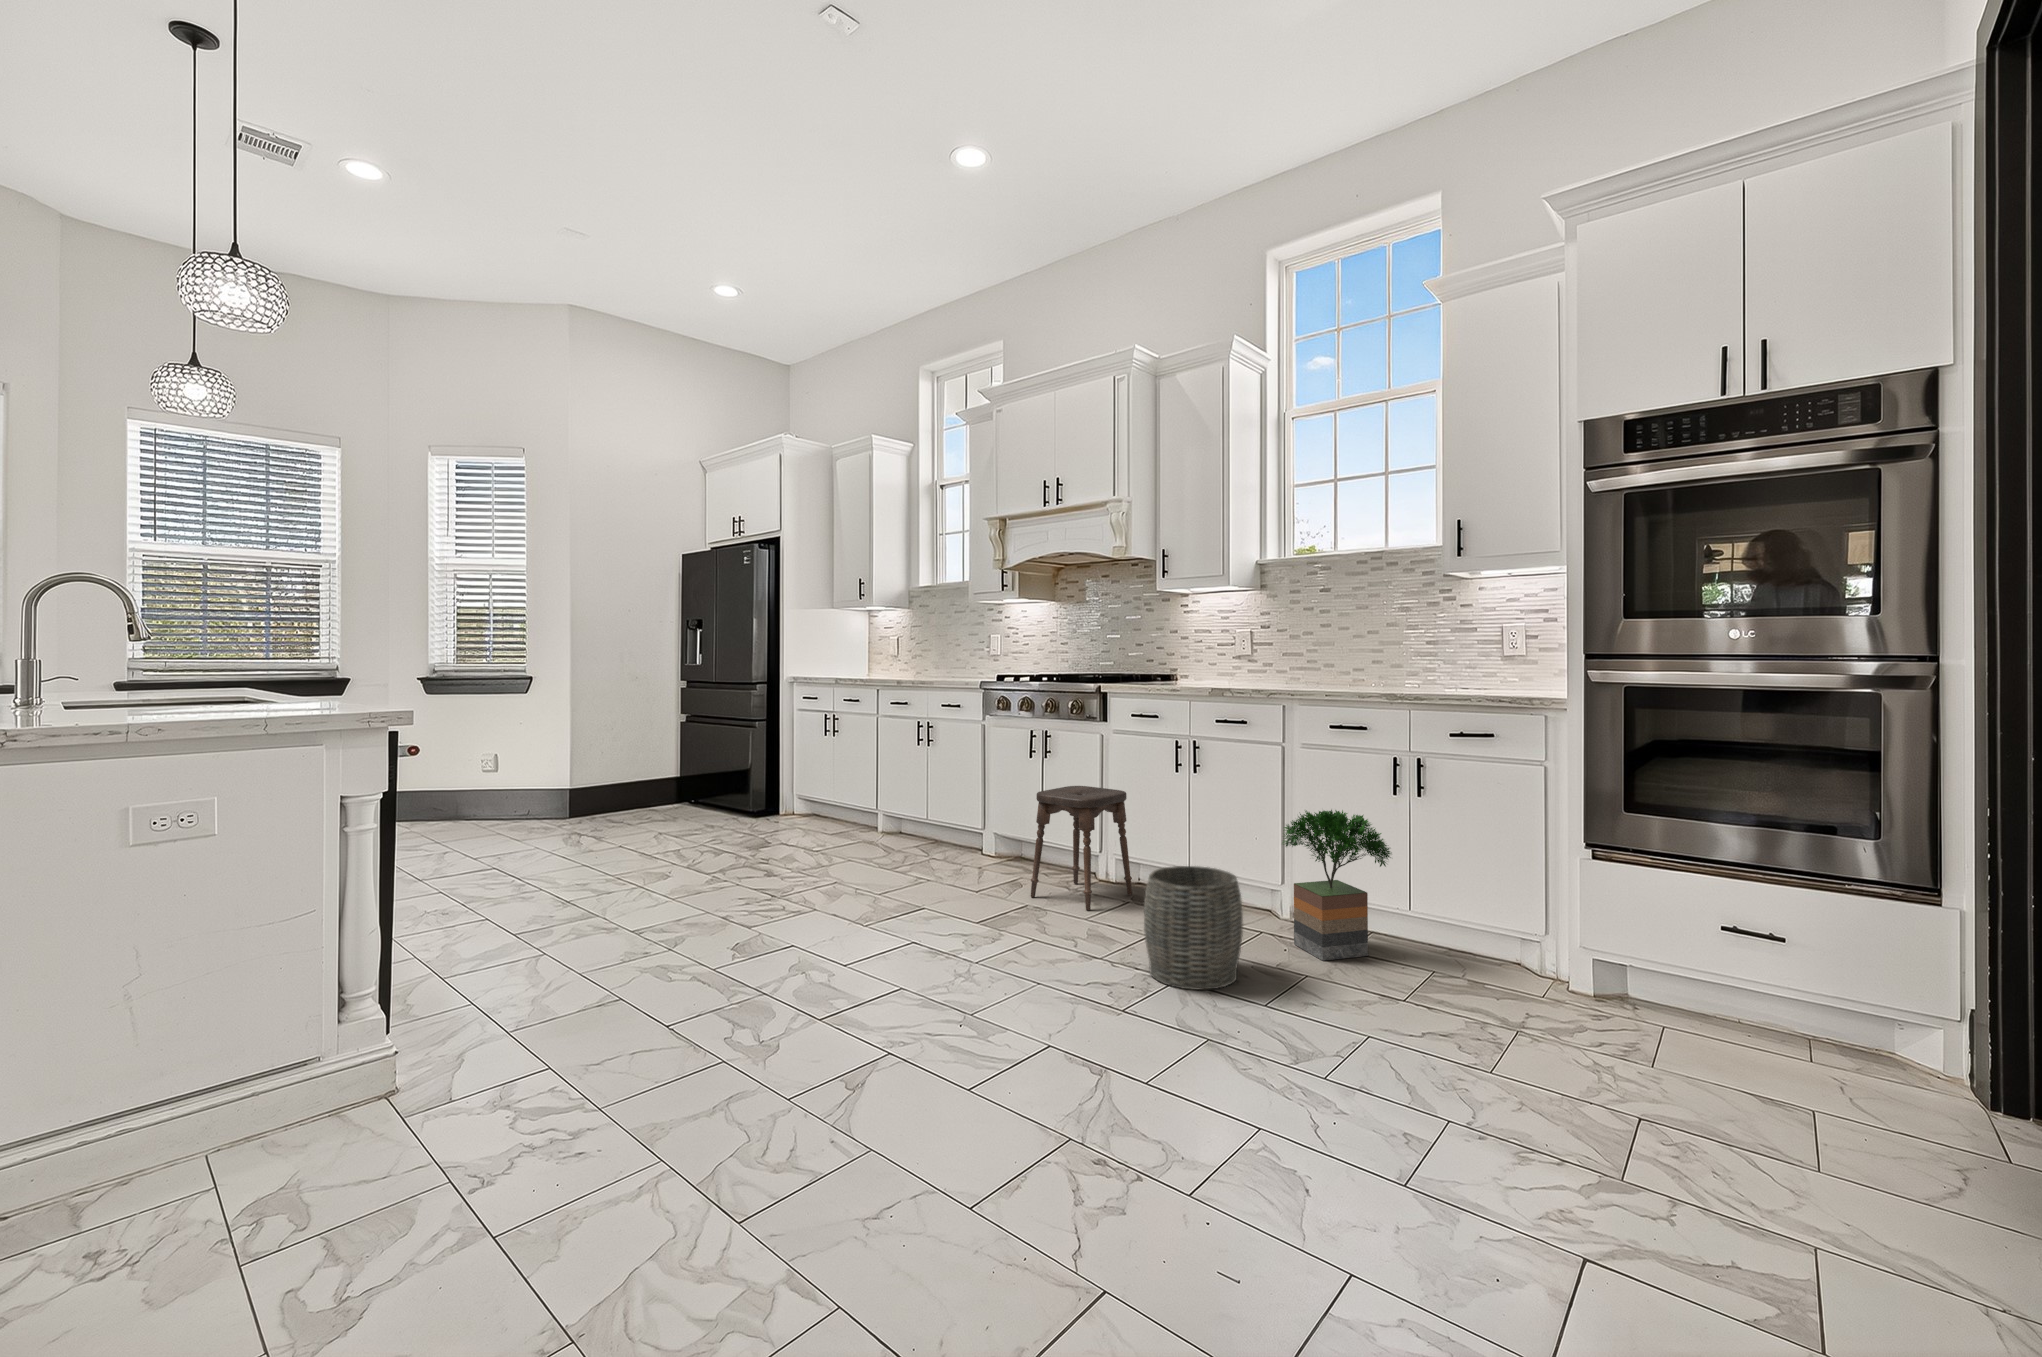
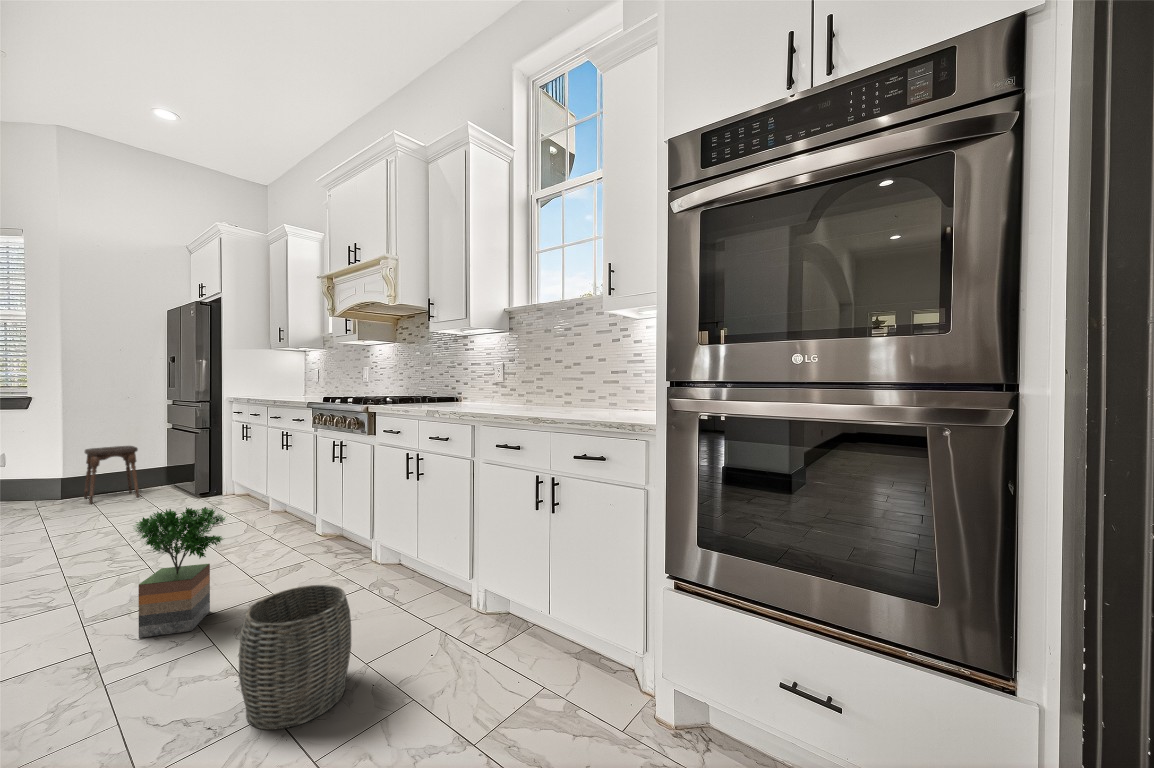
stool: present [1031,786,1132,910] -> present [84,446,139,504]
potted tree: present [1283,810,1391,961] -> present [135,507,226,638]

